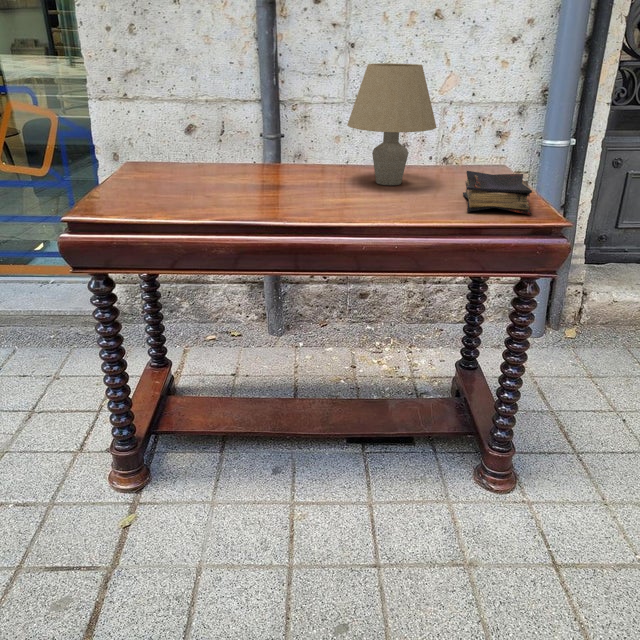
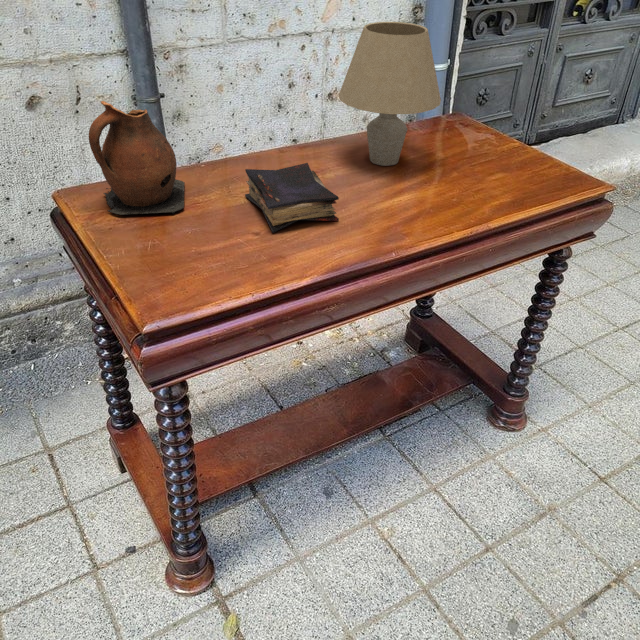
ceramic pitcher: none [139,97,218,183] -> present [89,101,185,215]
book: present [463,171,532,215] -> present [245,163,339,233]

